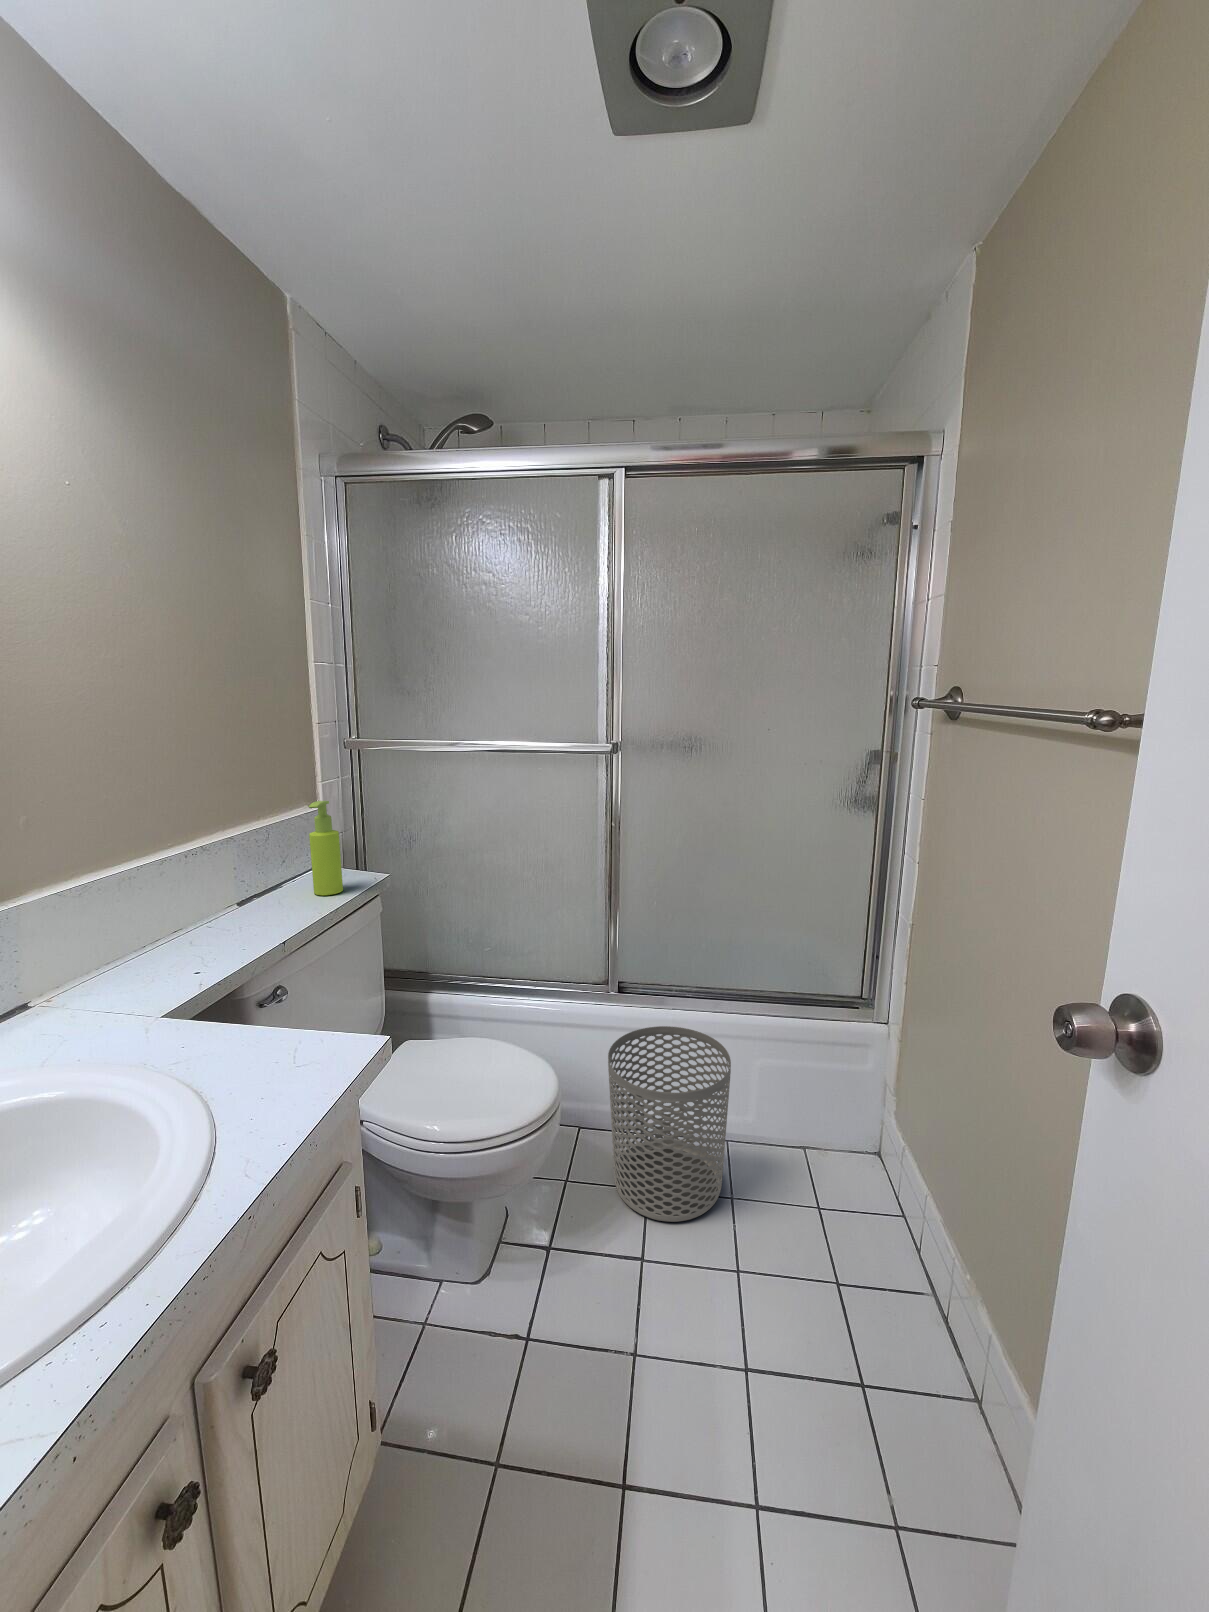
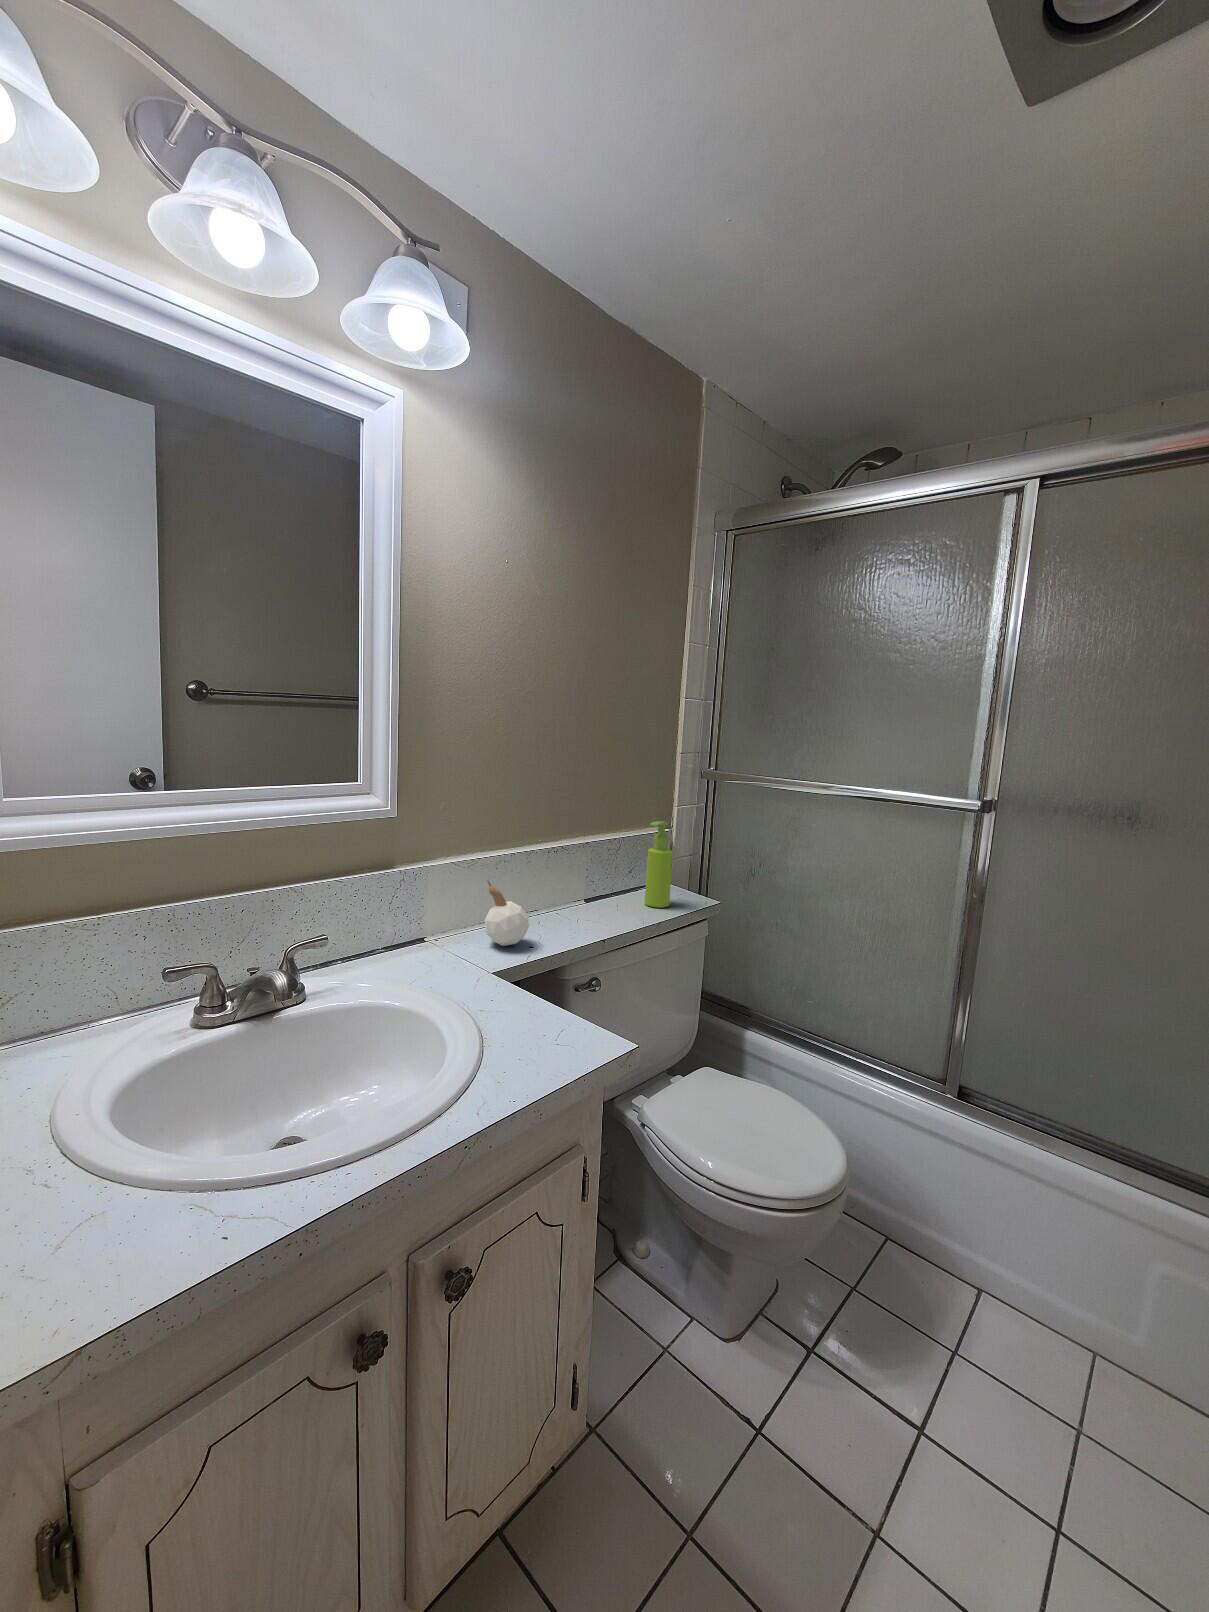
candle: none [116,897,193,984] -> present [485,871,529,946]
waste bin: present [608,1026,731,1222] -> none [910,1149,1100,1423]

